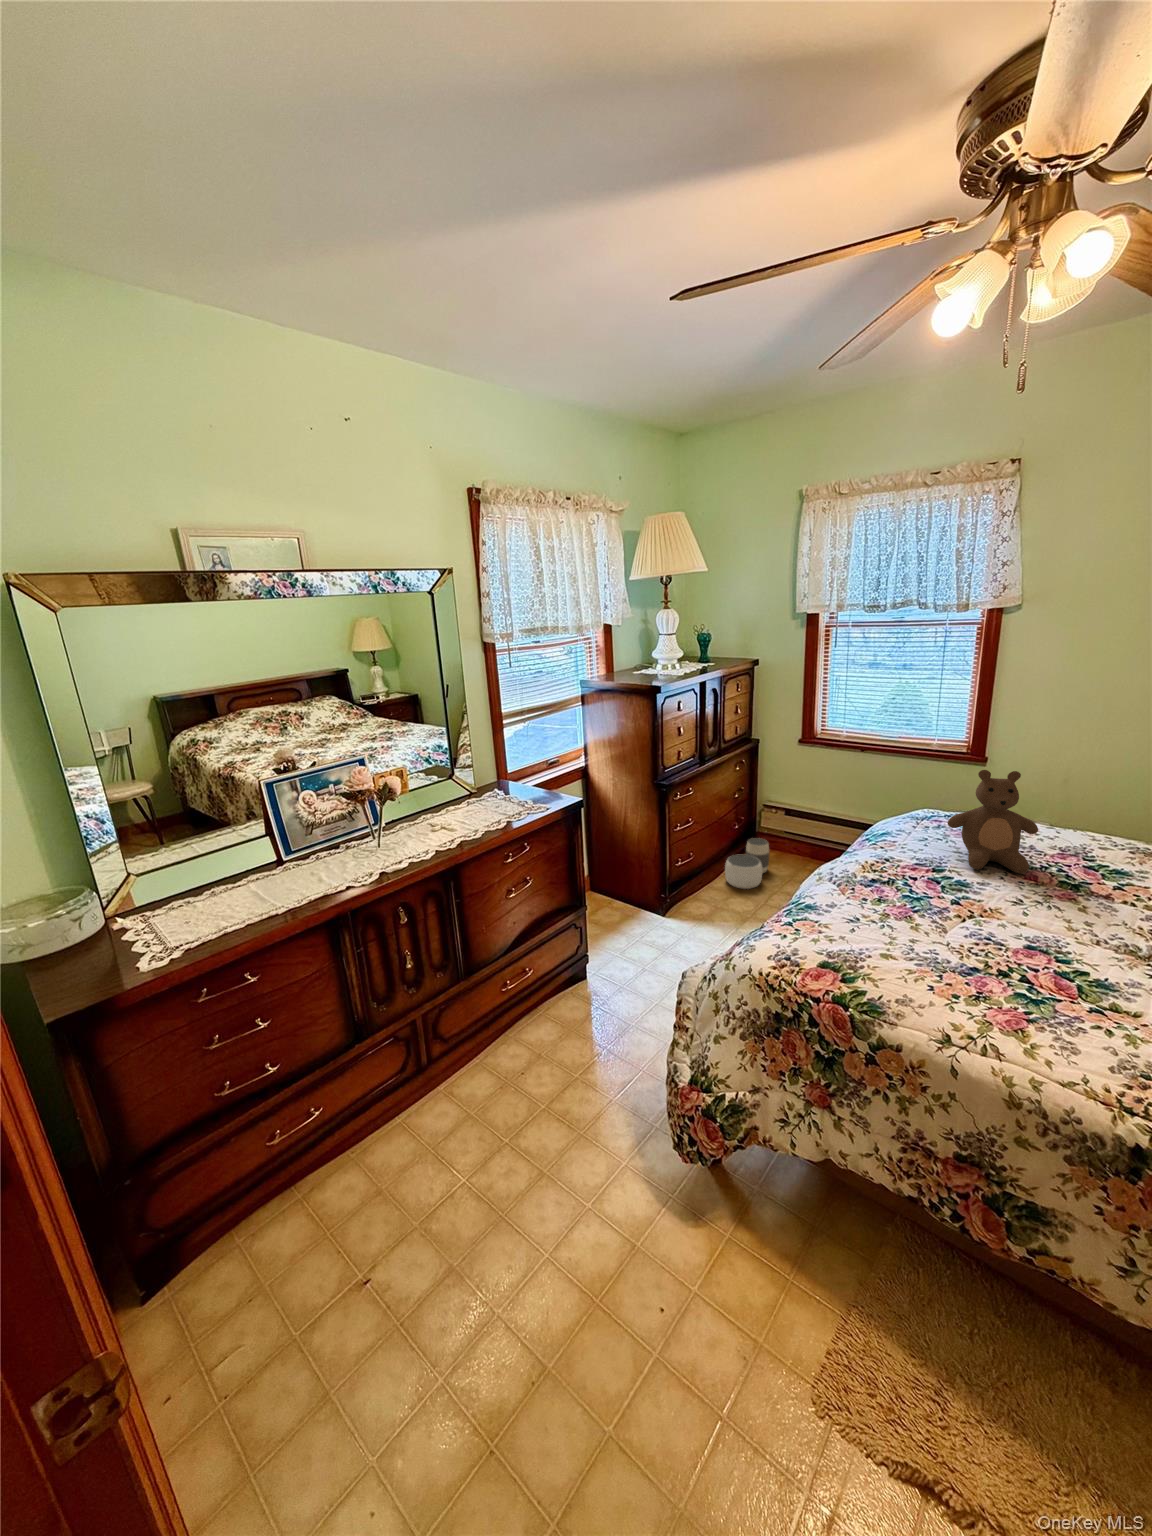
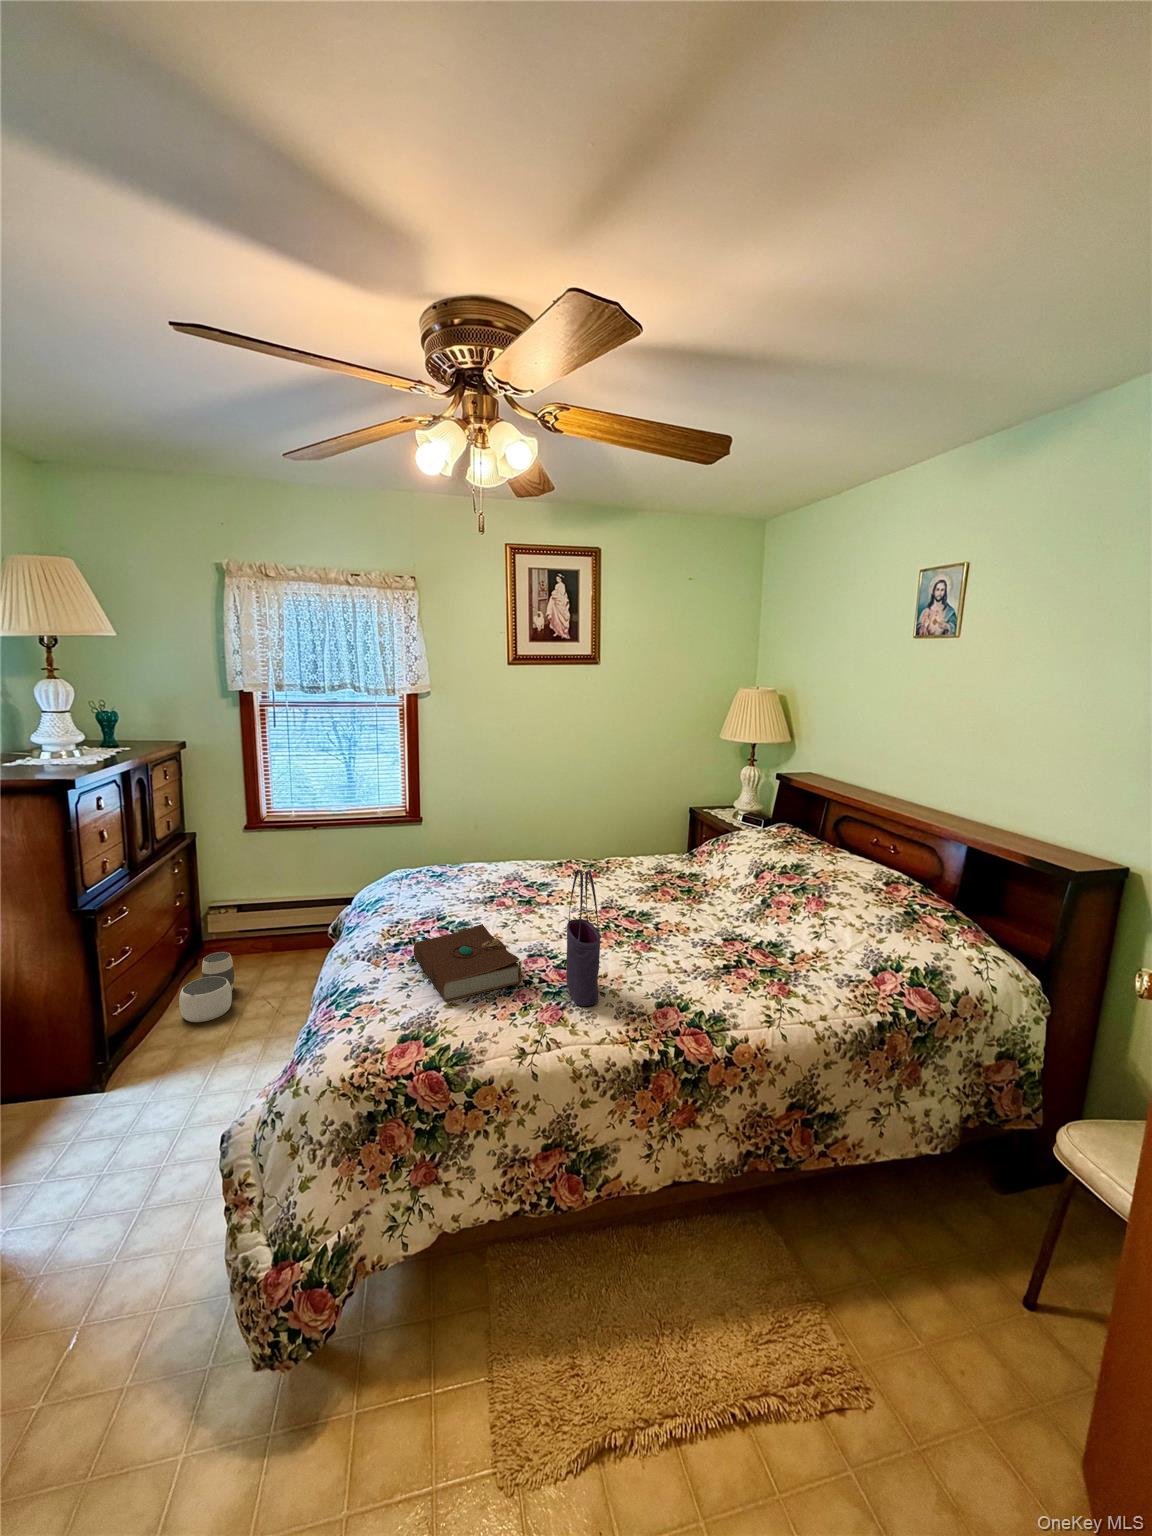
teddy bear: present [948,770,1038,874] -> none [436,822,500,911]
tote bag: none [1057,861,1123,1041] -> present [566,869,600,1006]
book: none [882,883,997,969] -> present [413,924,522,1001]

